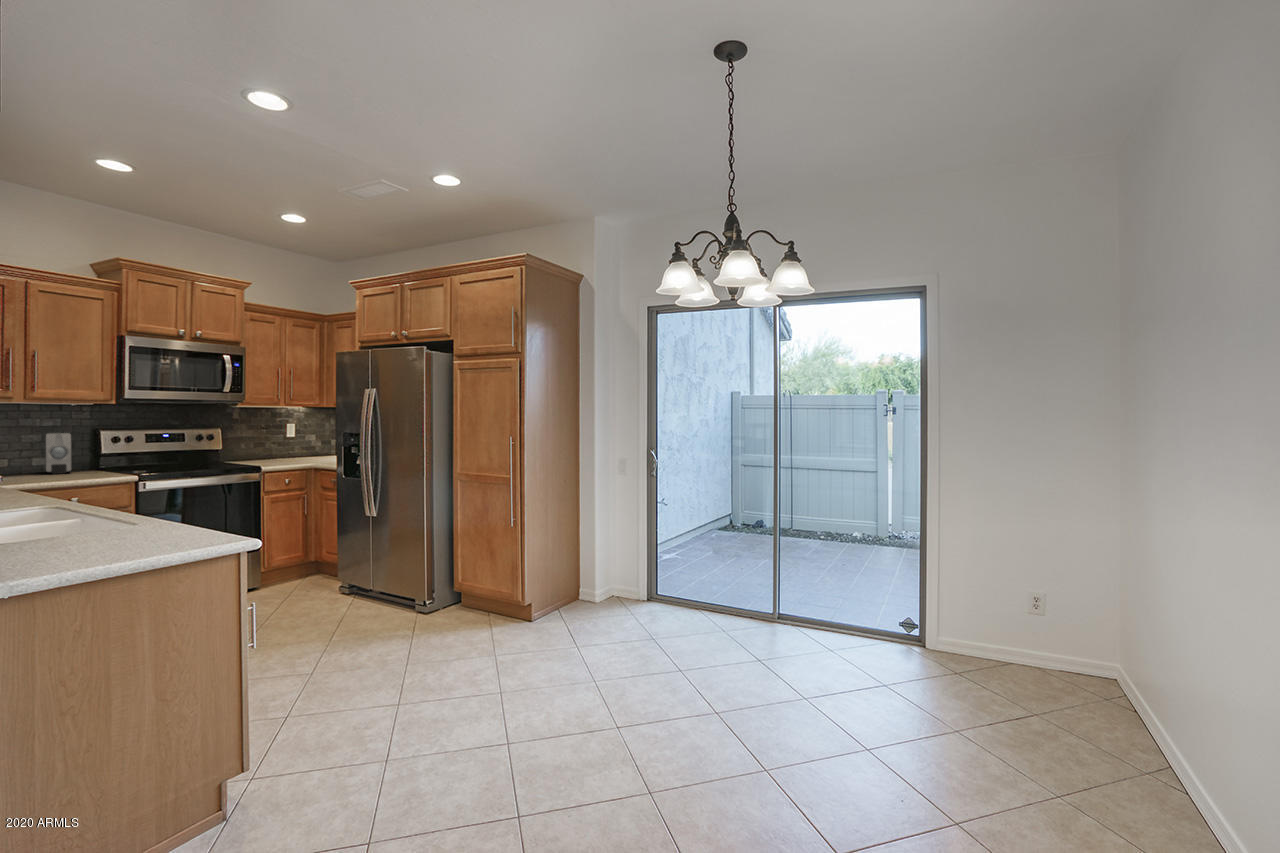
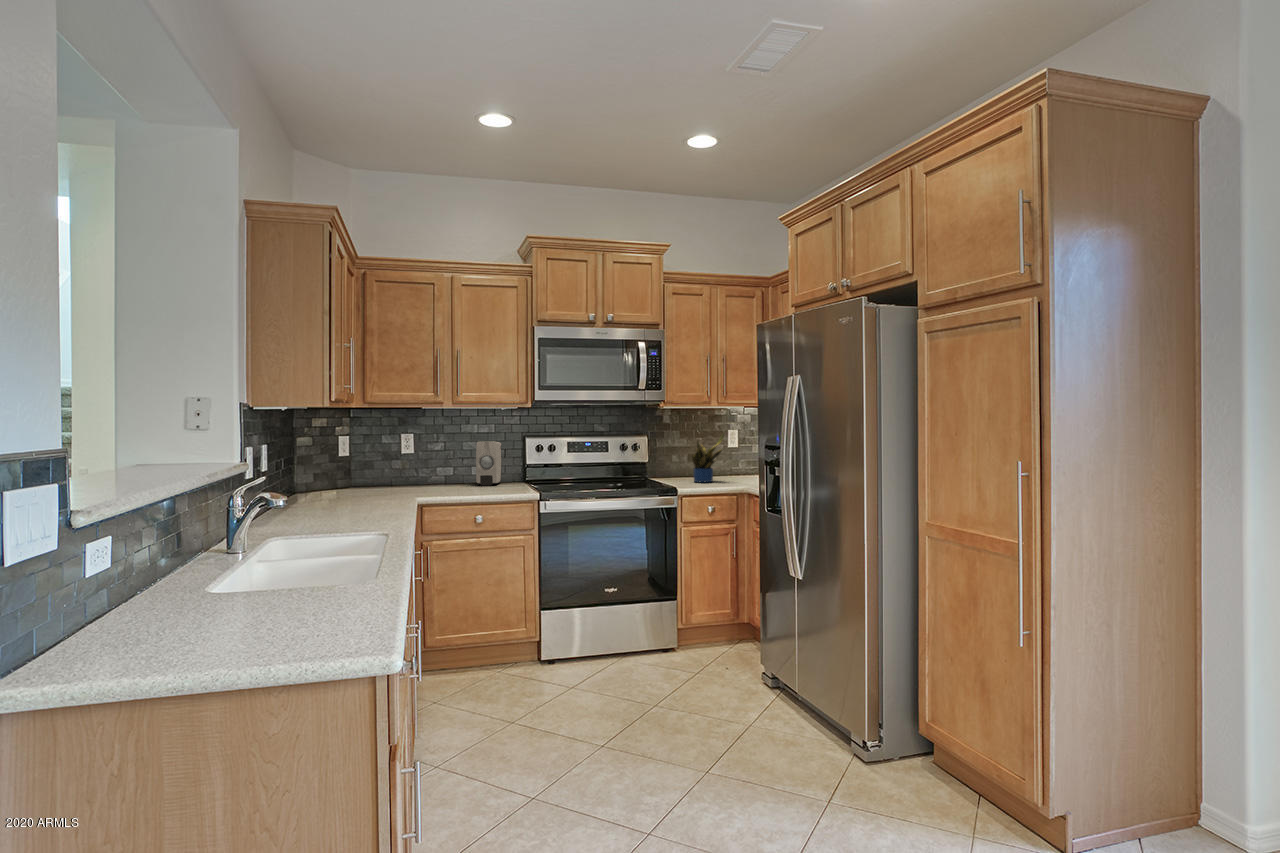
potted plant: none [266,425,295,464] -> present [692,433,725,482]

